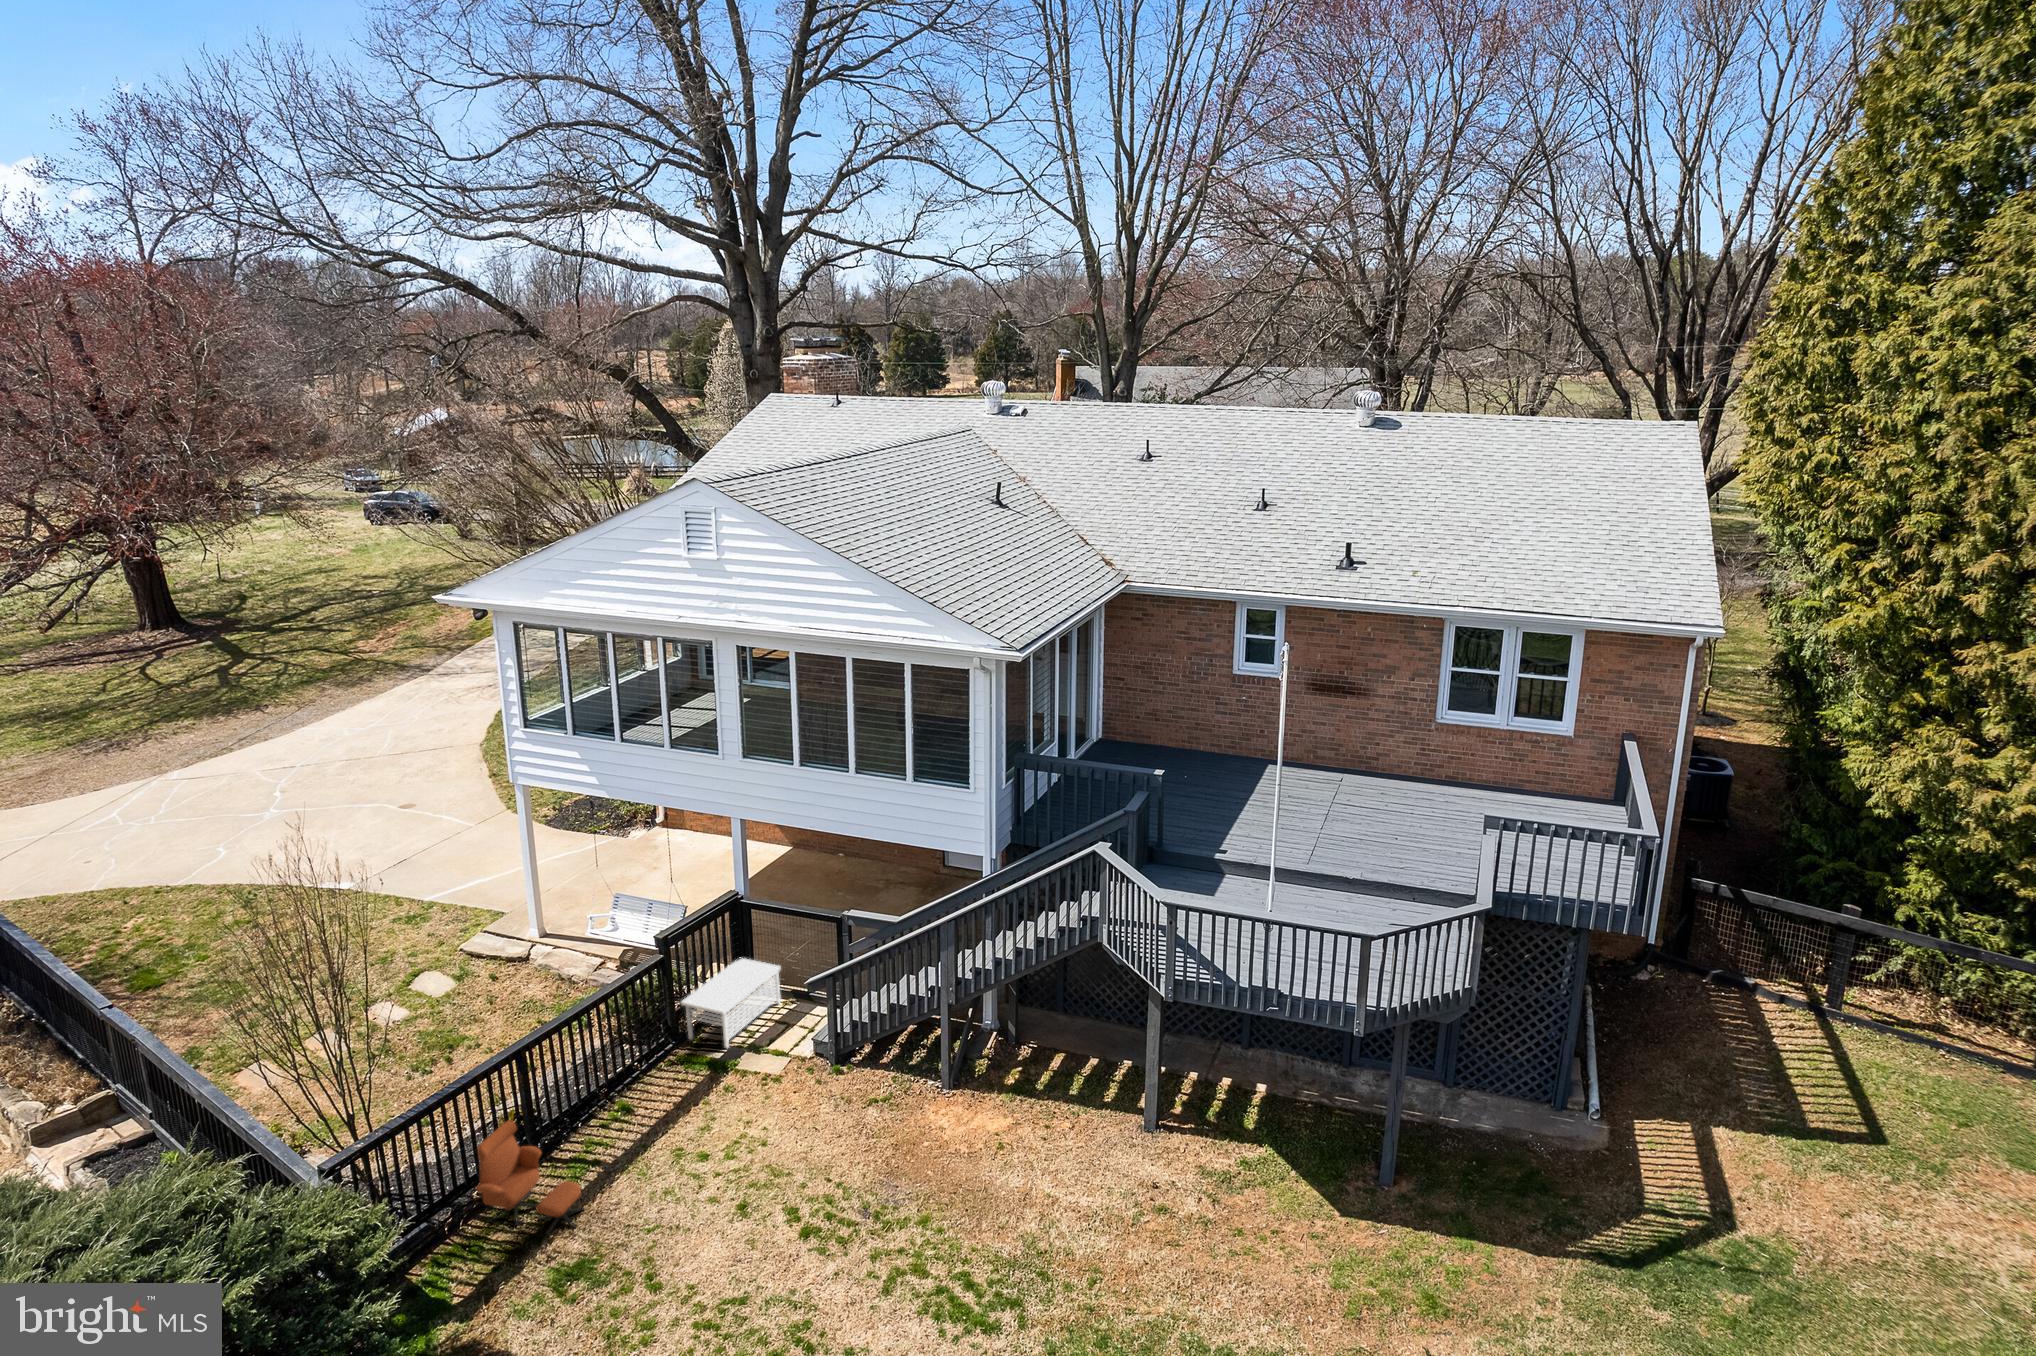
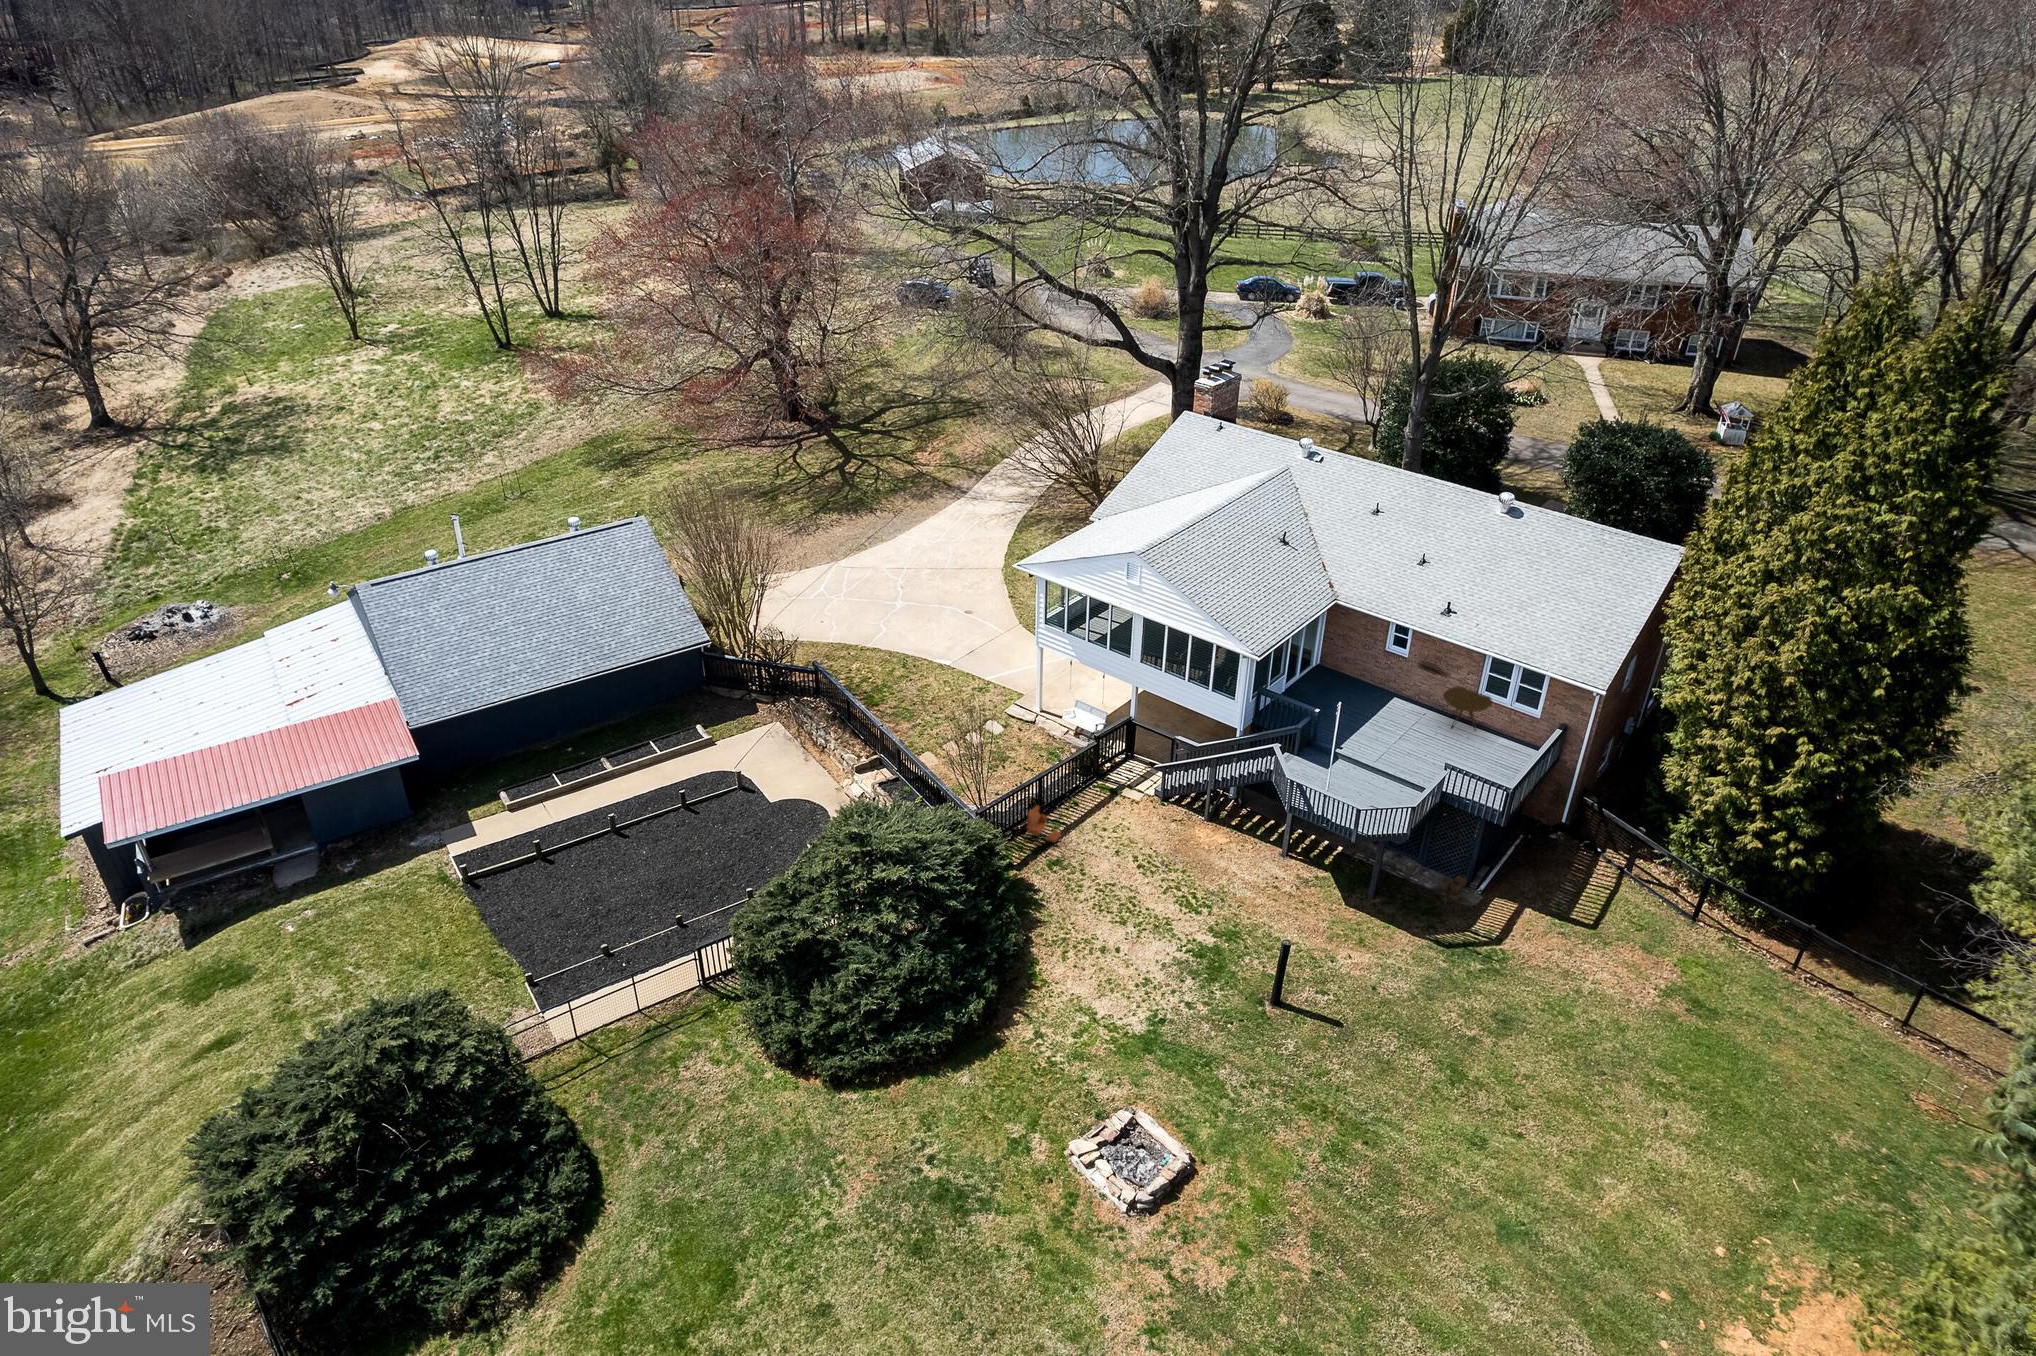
dining table: none [1360,727,1454,803] -> present [1443,687,1492,730]
storage bench: present [681,958,781,1048] -> none [1100,743,1144,784]
woven basket: none [1503,1085,1561,1144] -> present [1440,876,1467,900]

